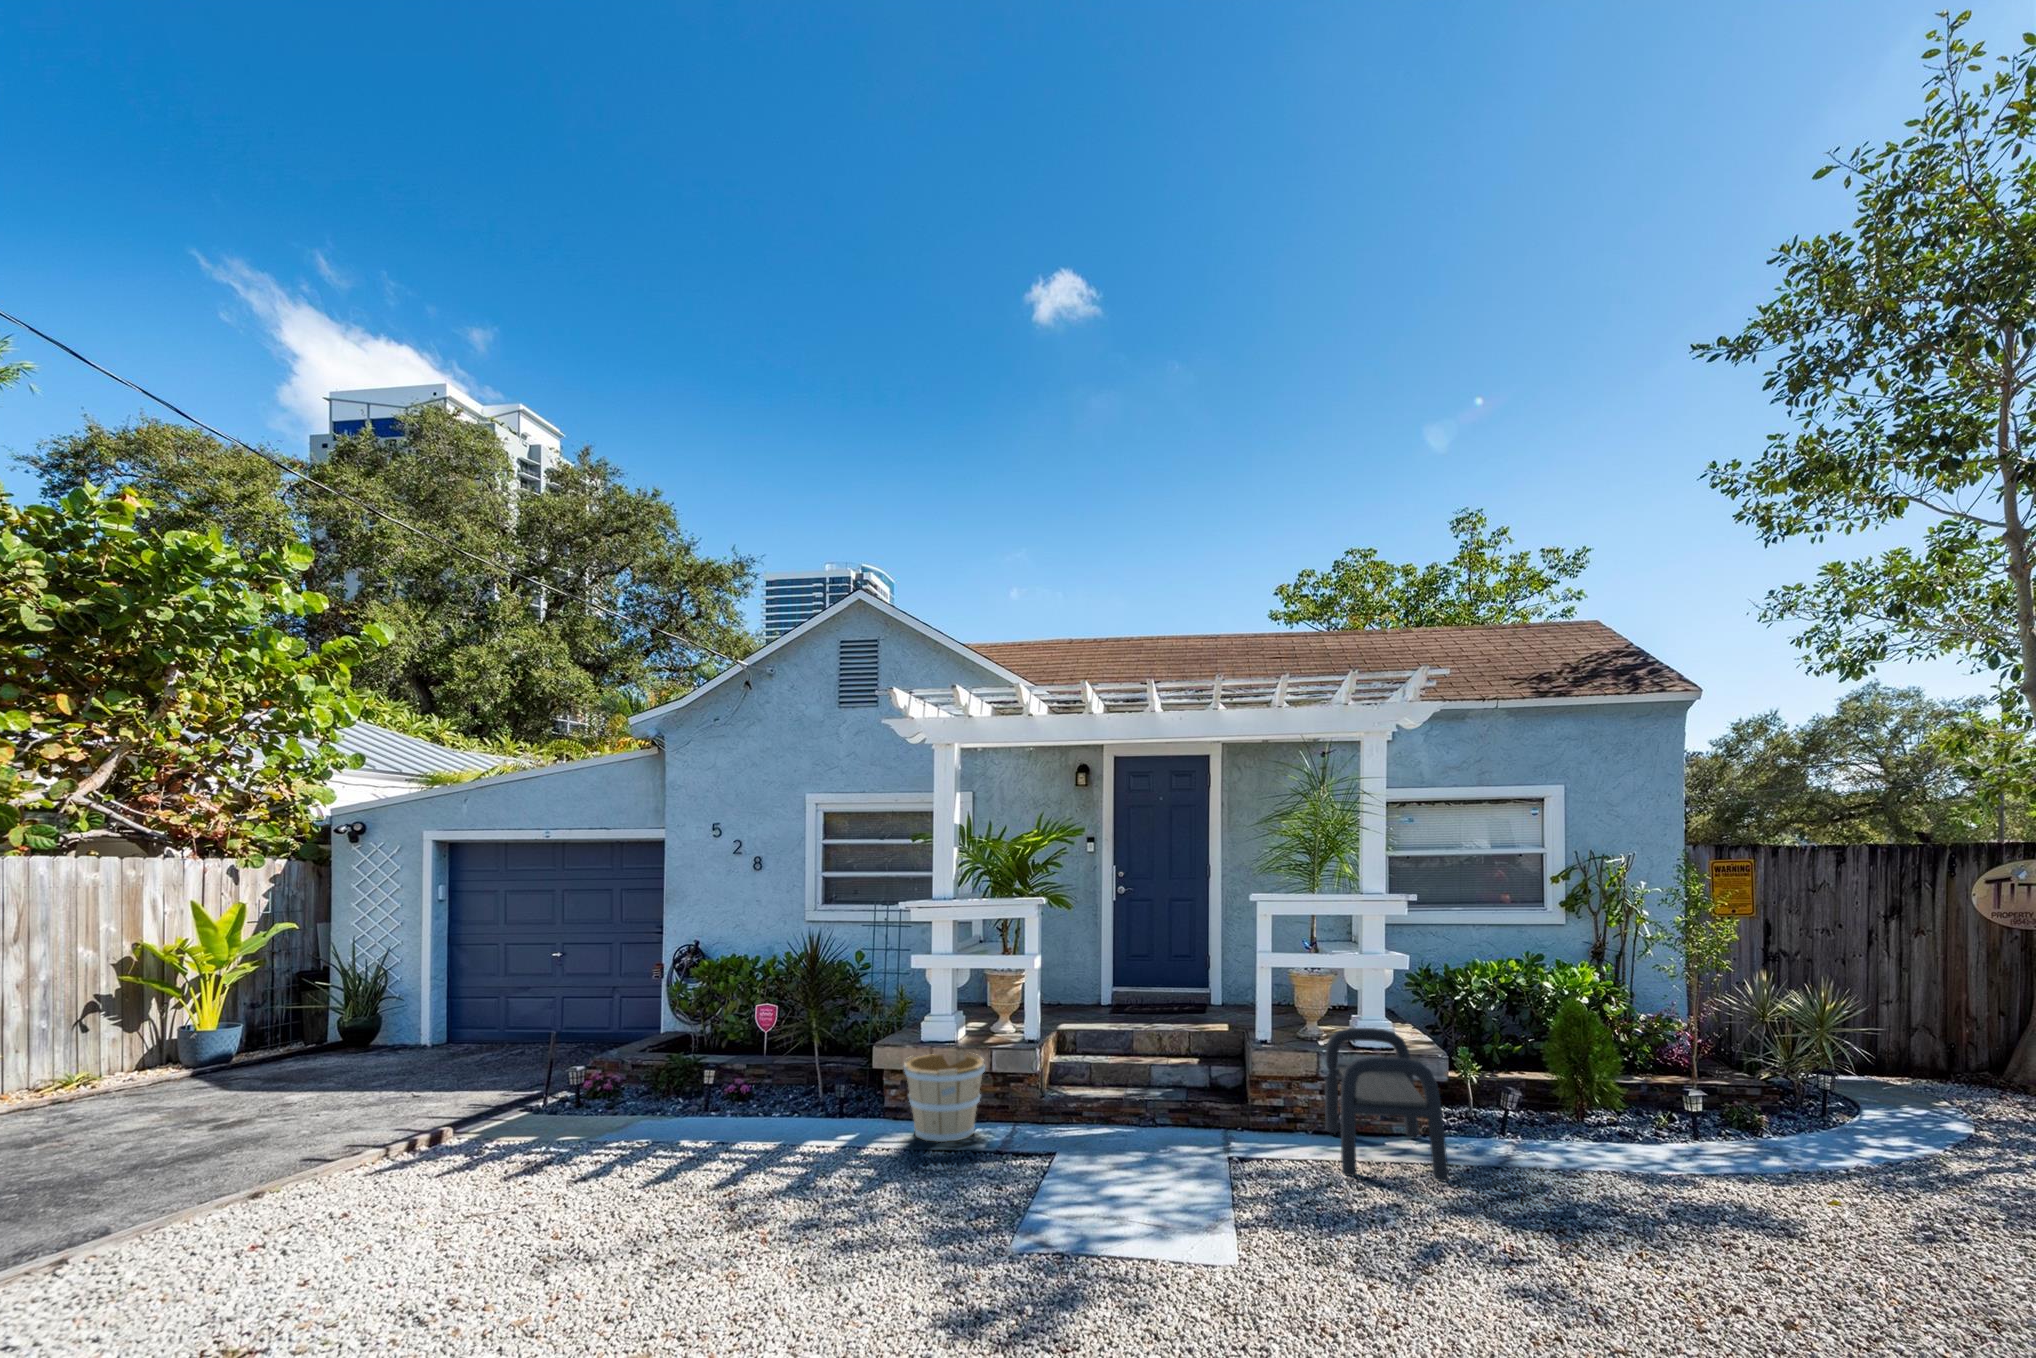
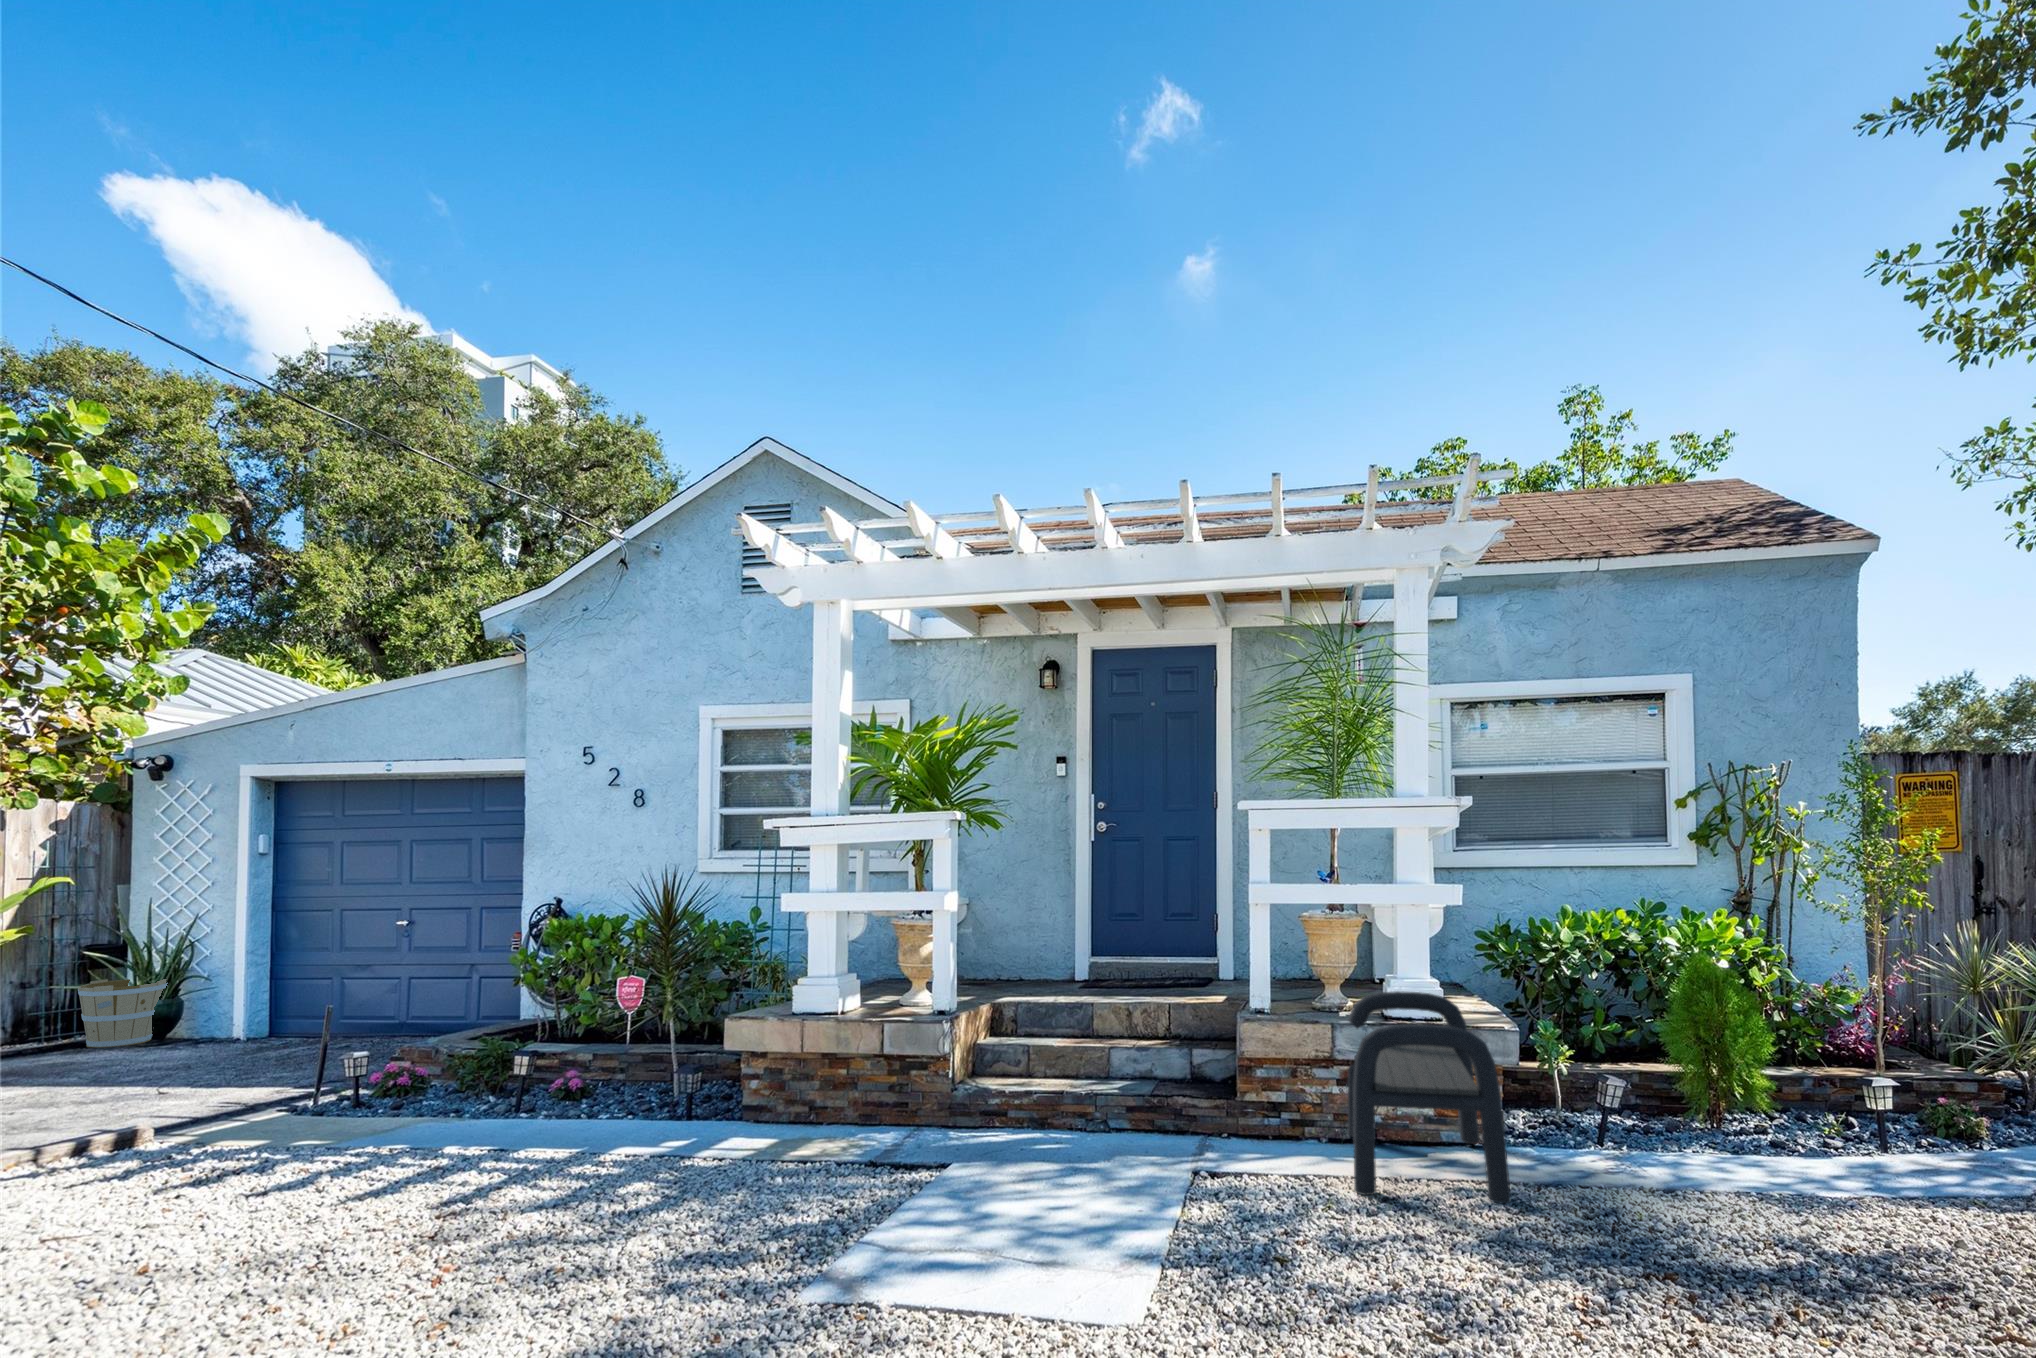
wooden bucket: present [904,1054,985,1142] -> present [78,979,168,1048]

